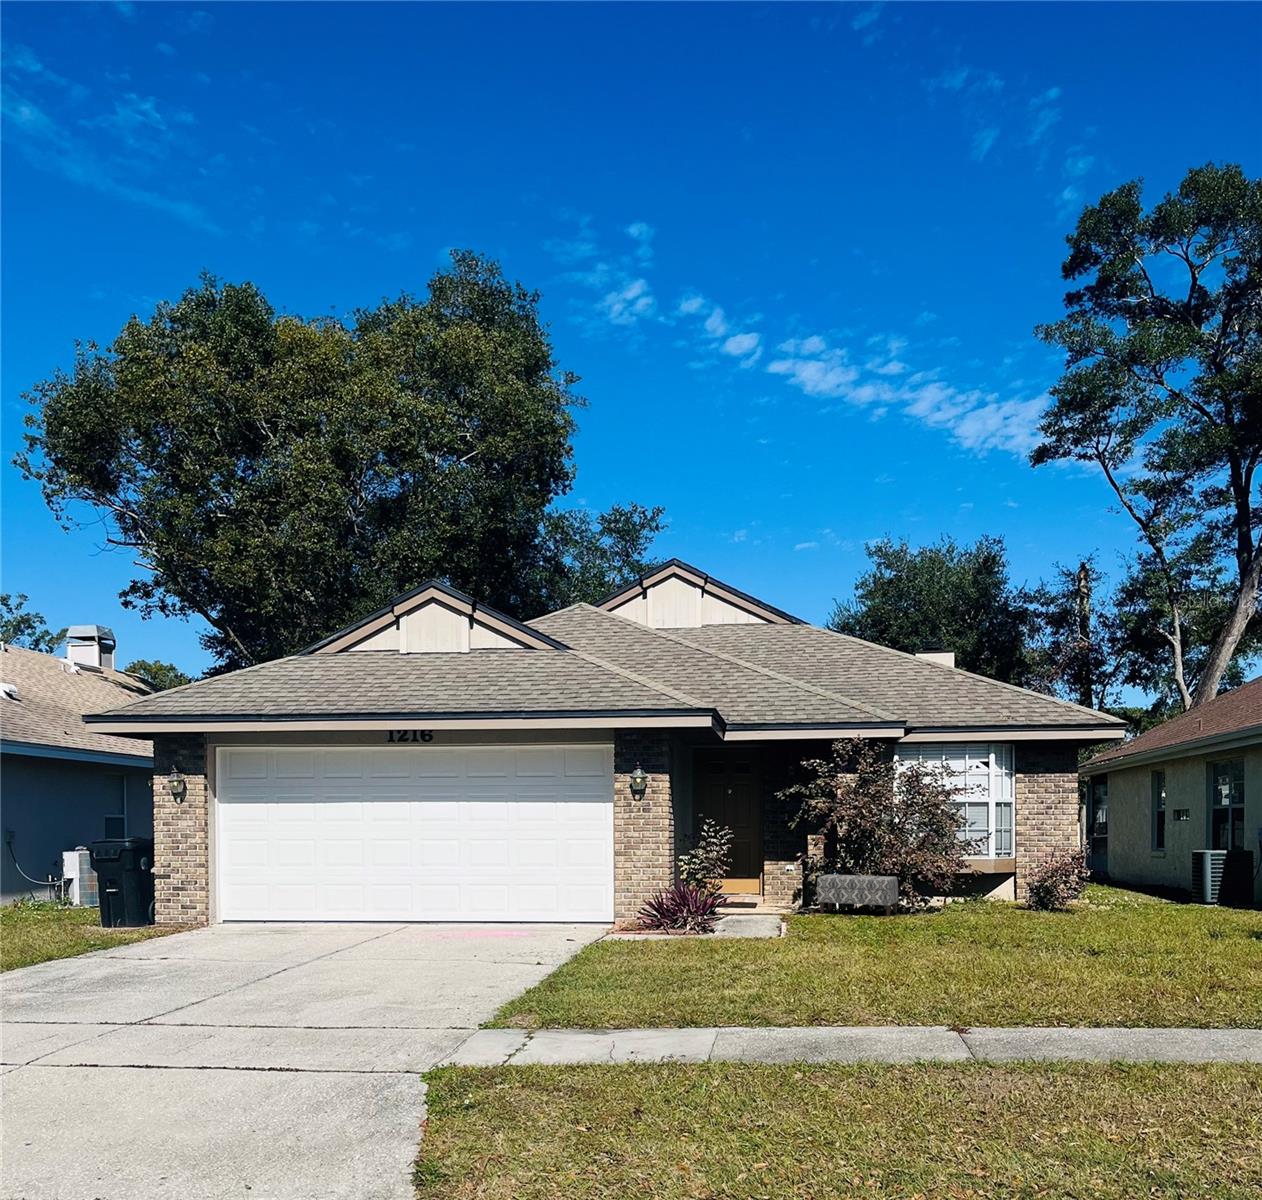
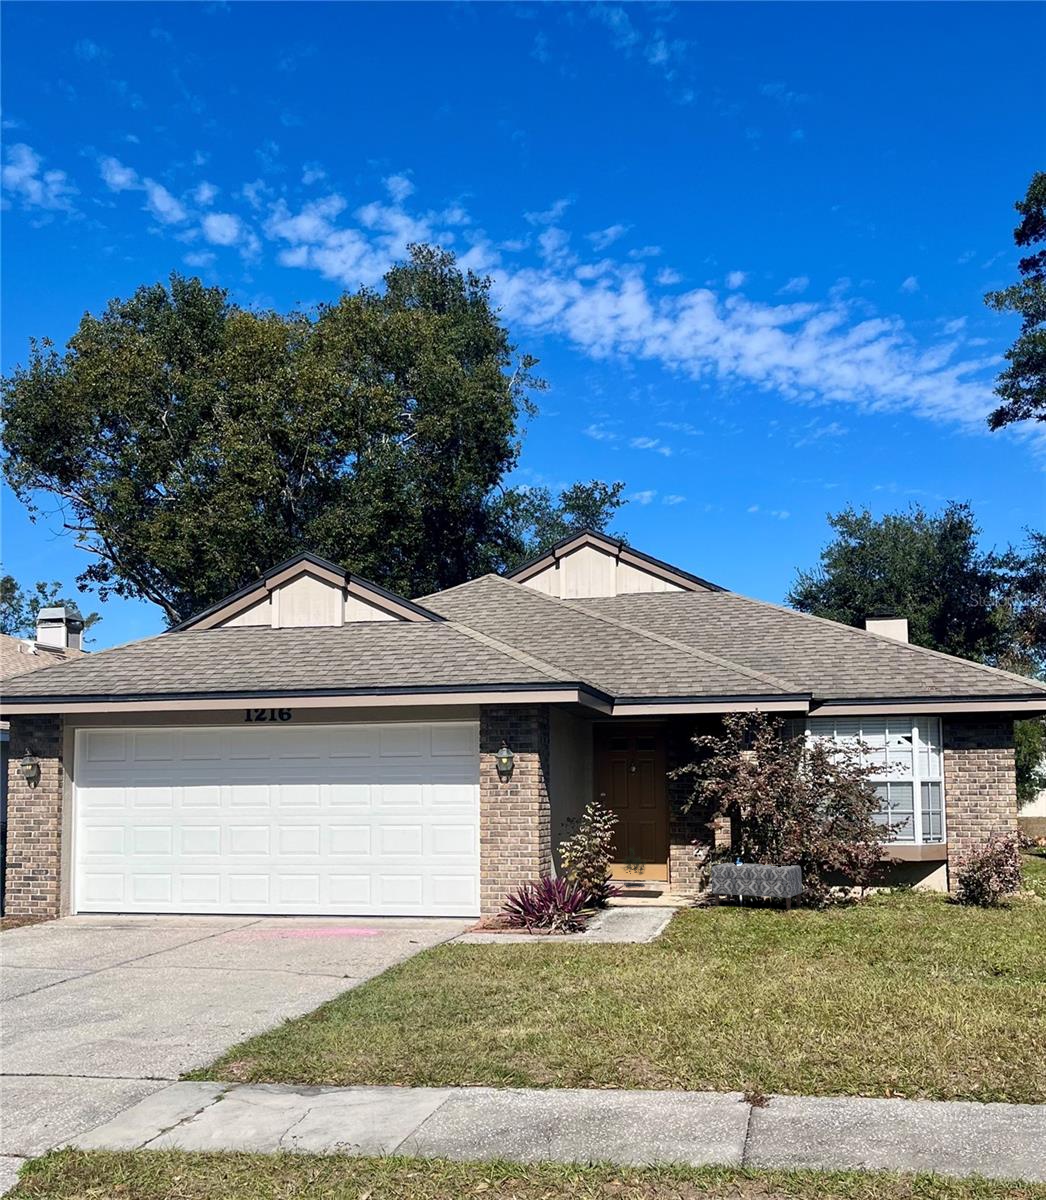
potted tree: none [720,858,746,898] -> present [624,849,645,887]

